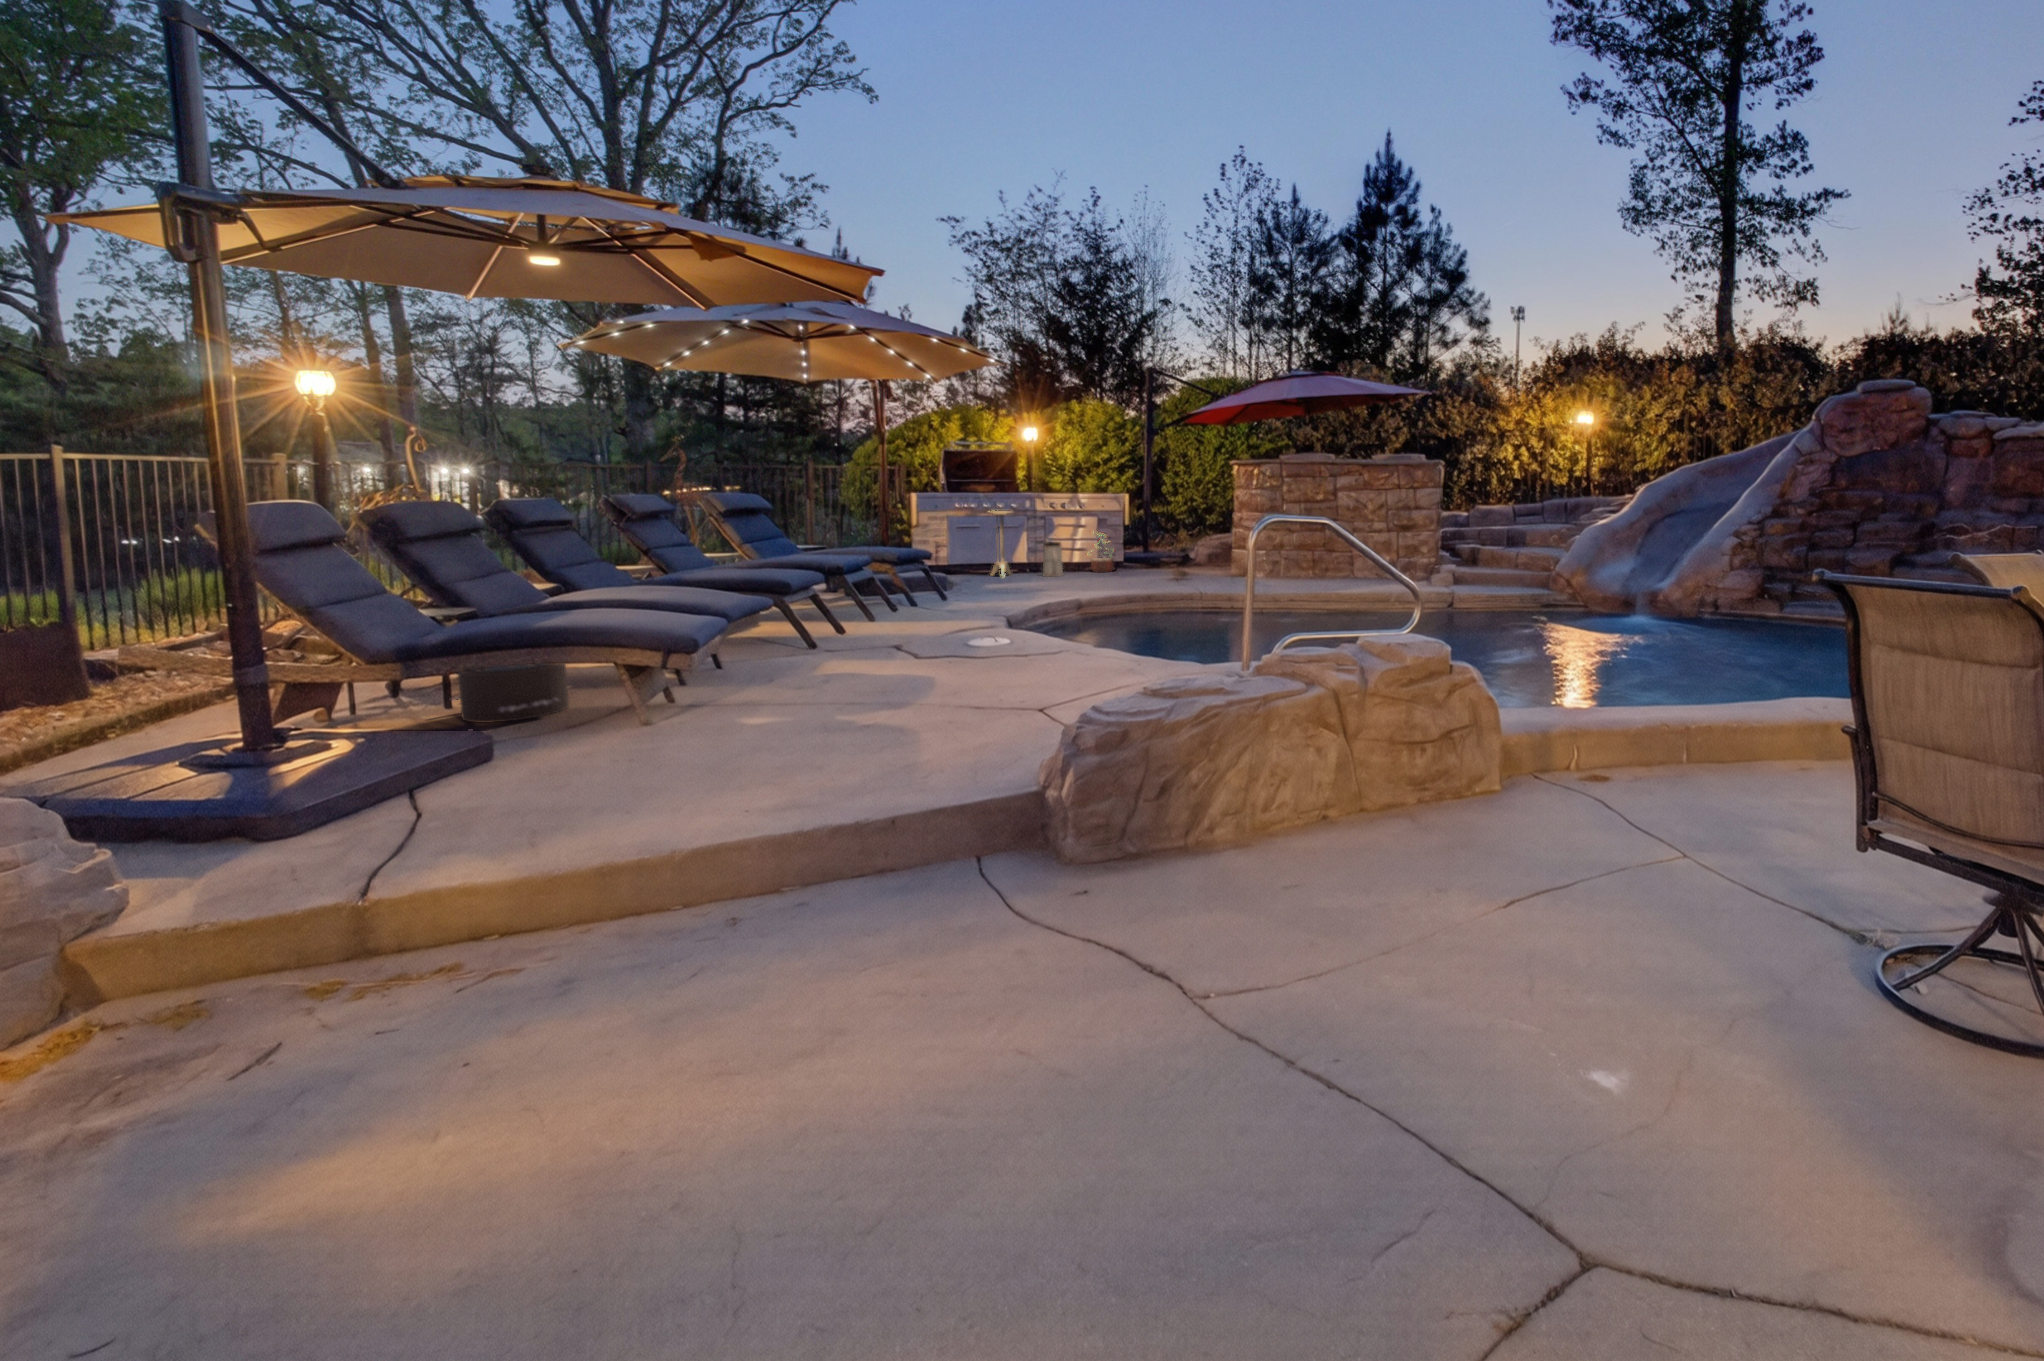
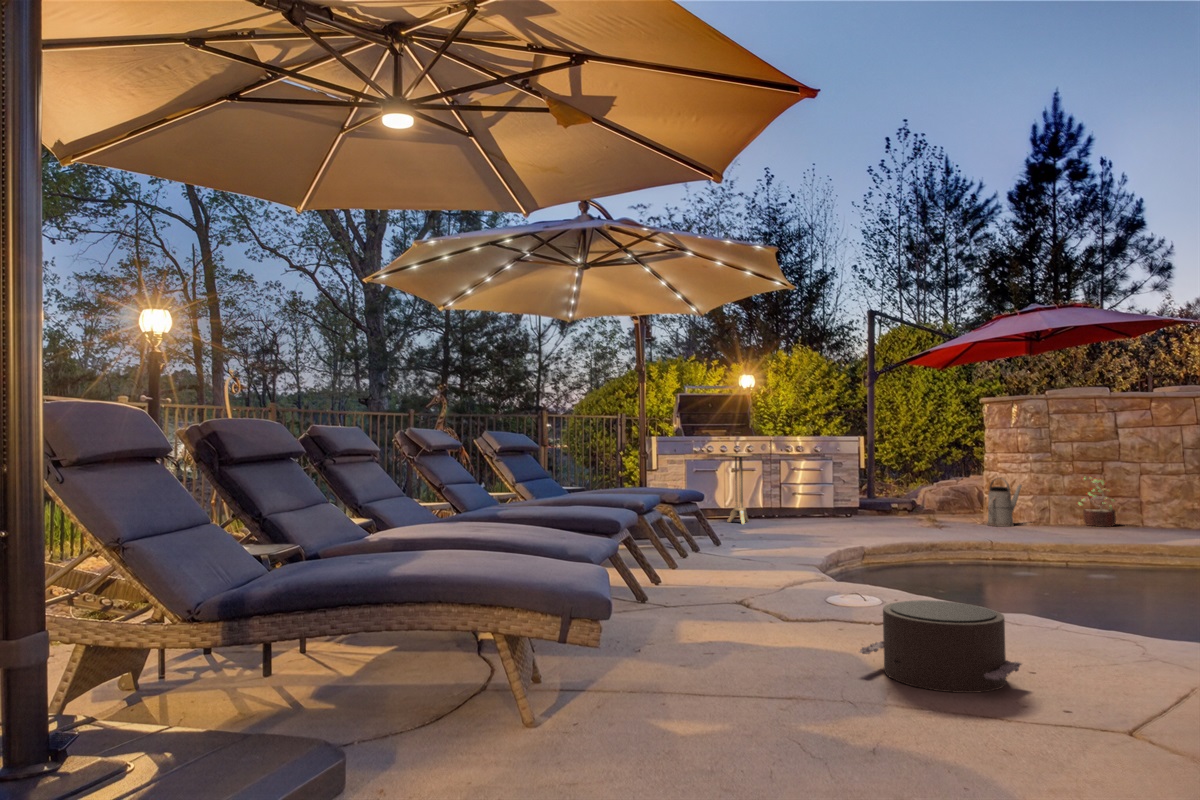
decorative plant: present [1087,531,1114,572] -> present [1078,477,1116,527]
watering can: present [1043,539,1063,577] -> present [987,478,1022,527]
pouf: present [453,663,569,723] -> present [859,600,1022,693]

